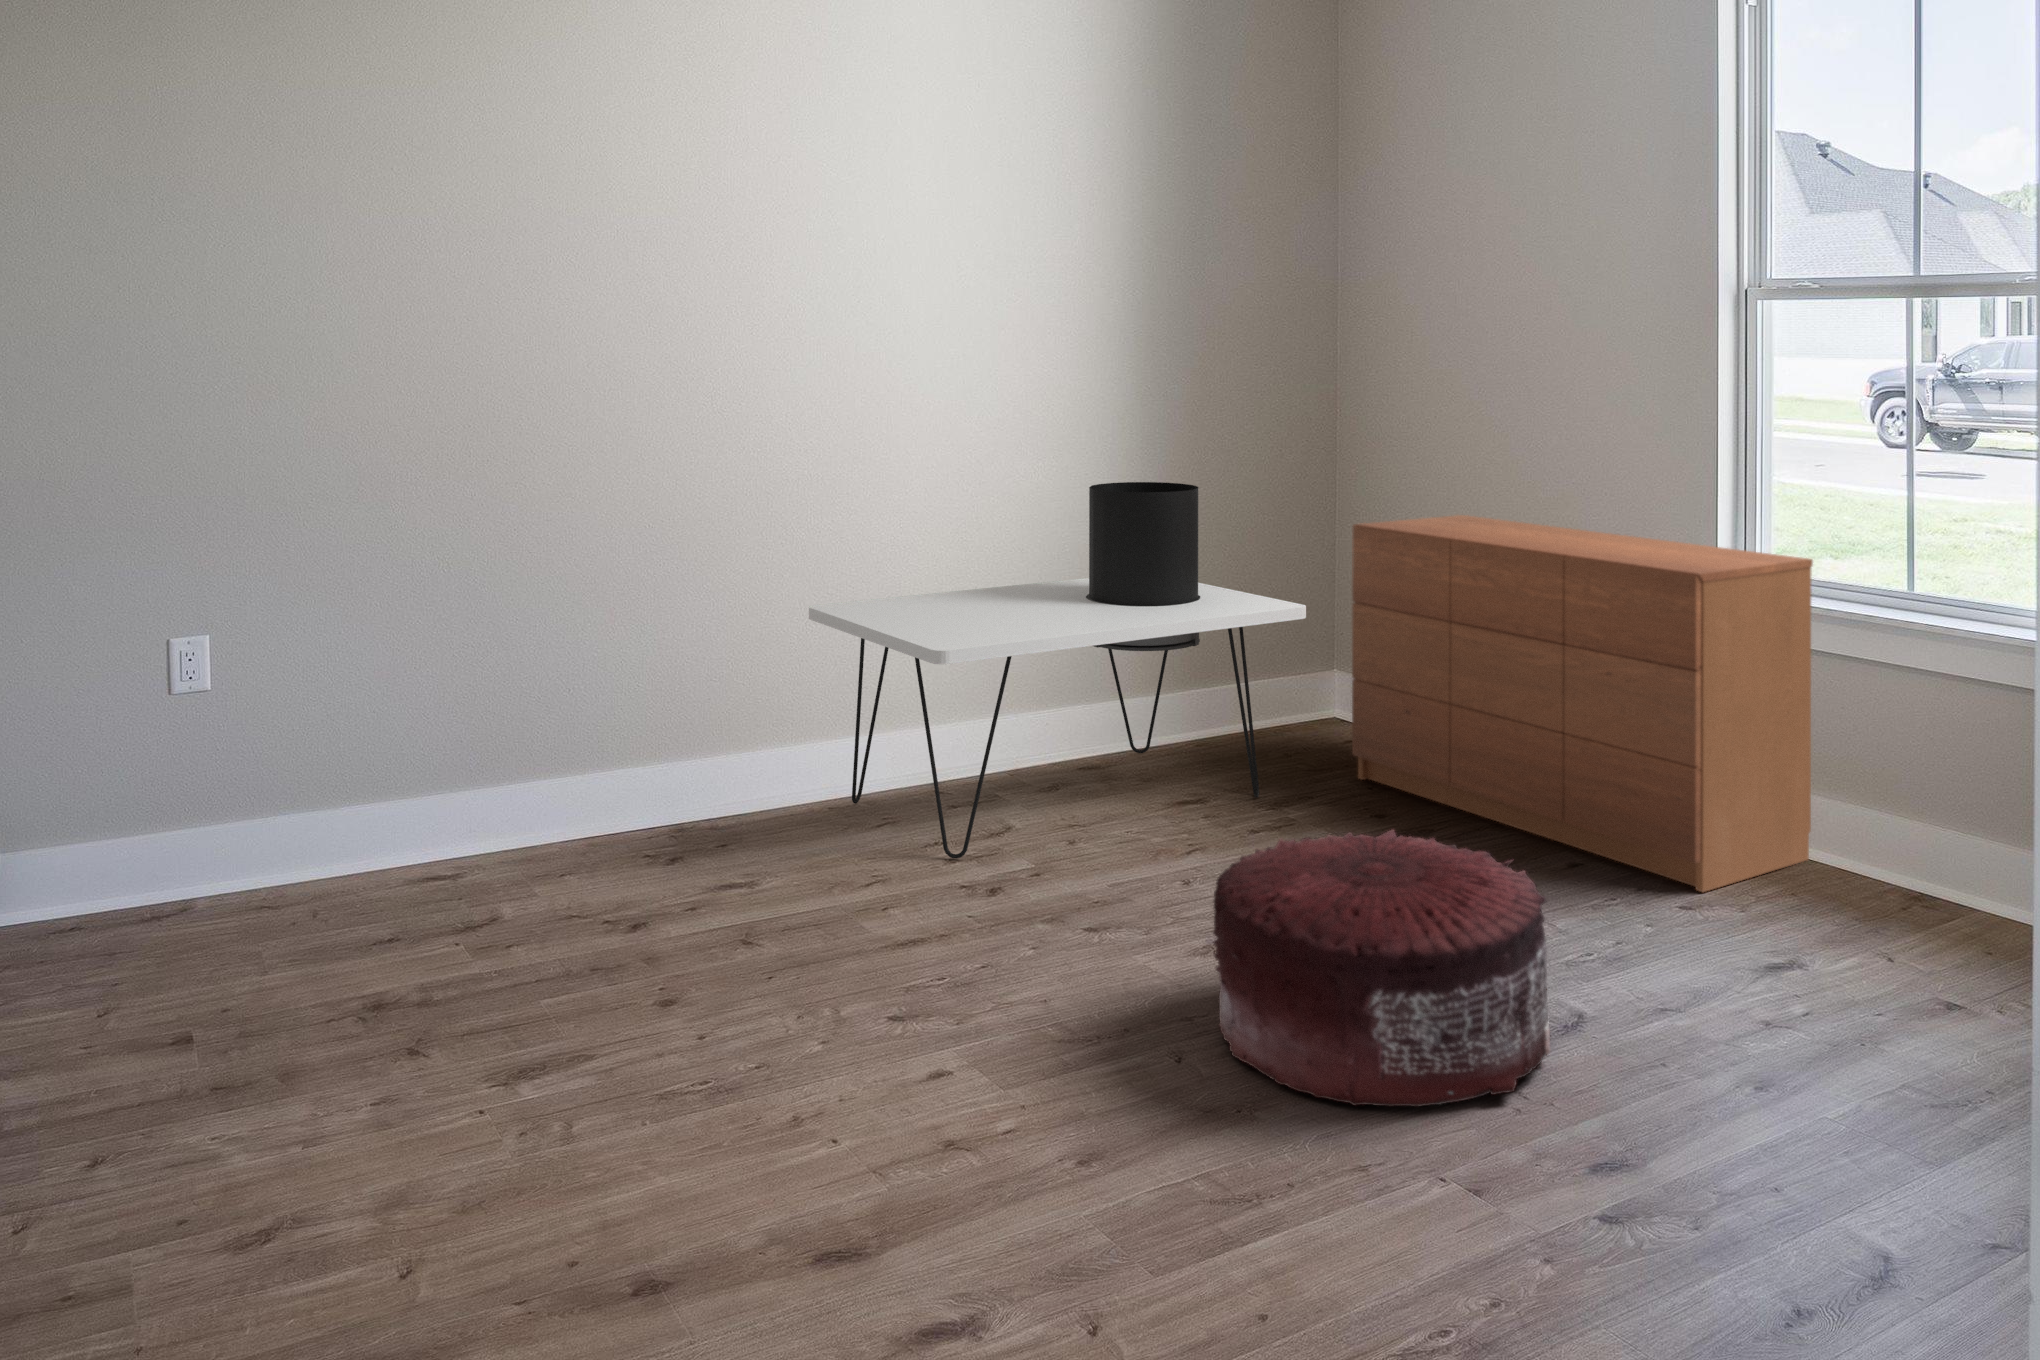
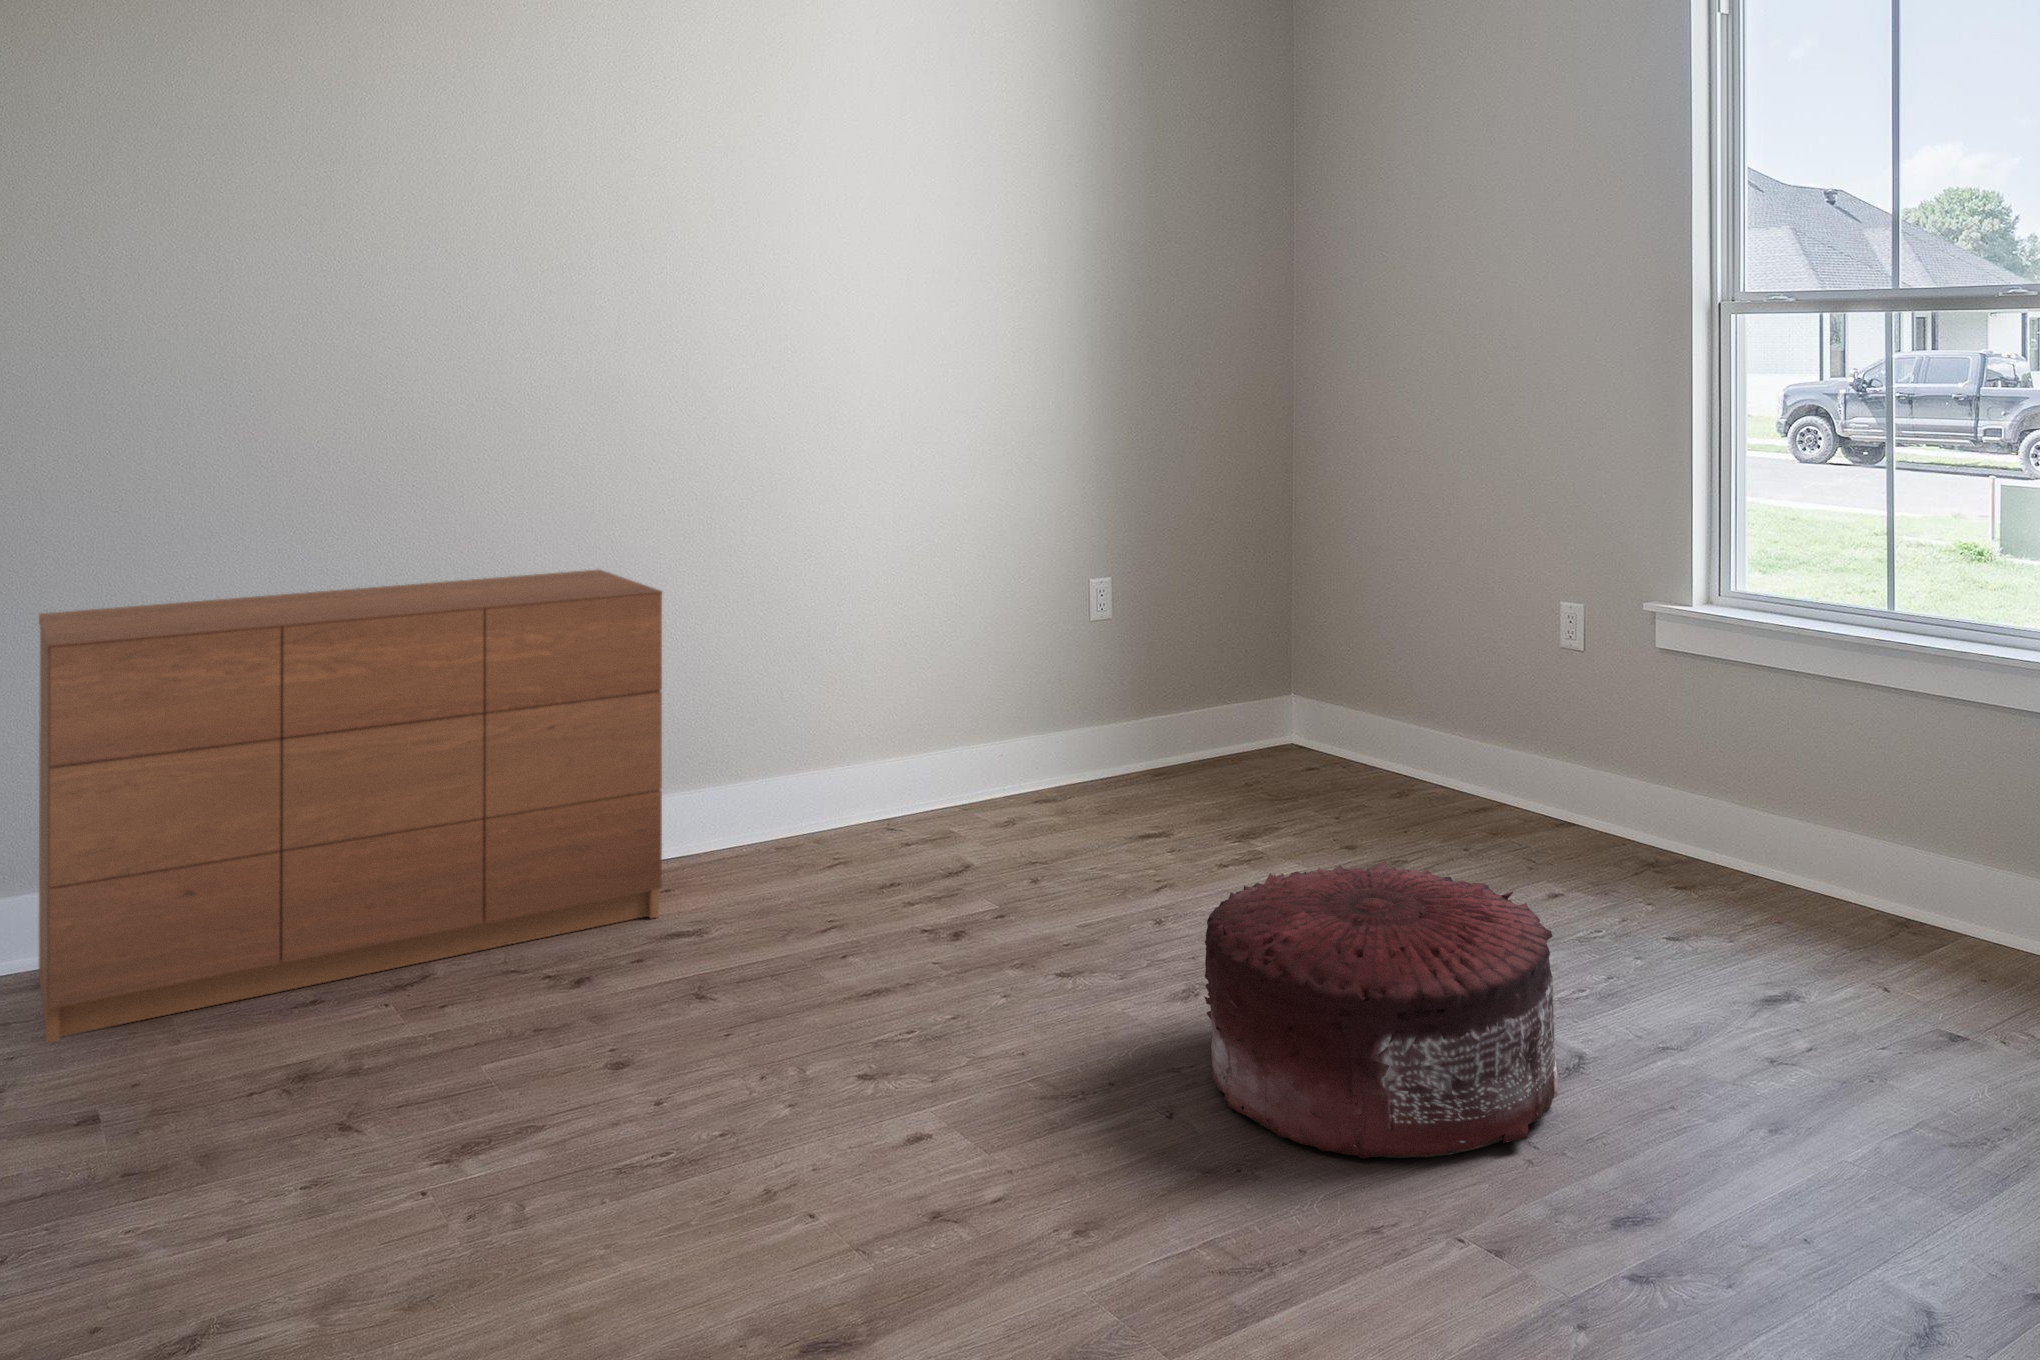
side table: present [809,482,1306,859] -> none [756,501,1274,898]
dresser: present [1352,515,1813,892] -> present [39,569,662,1043]

